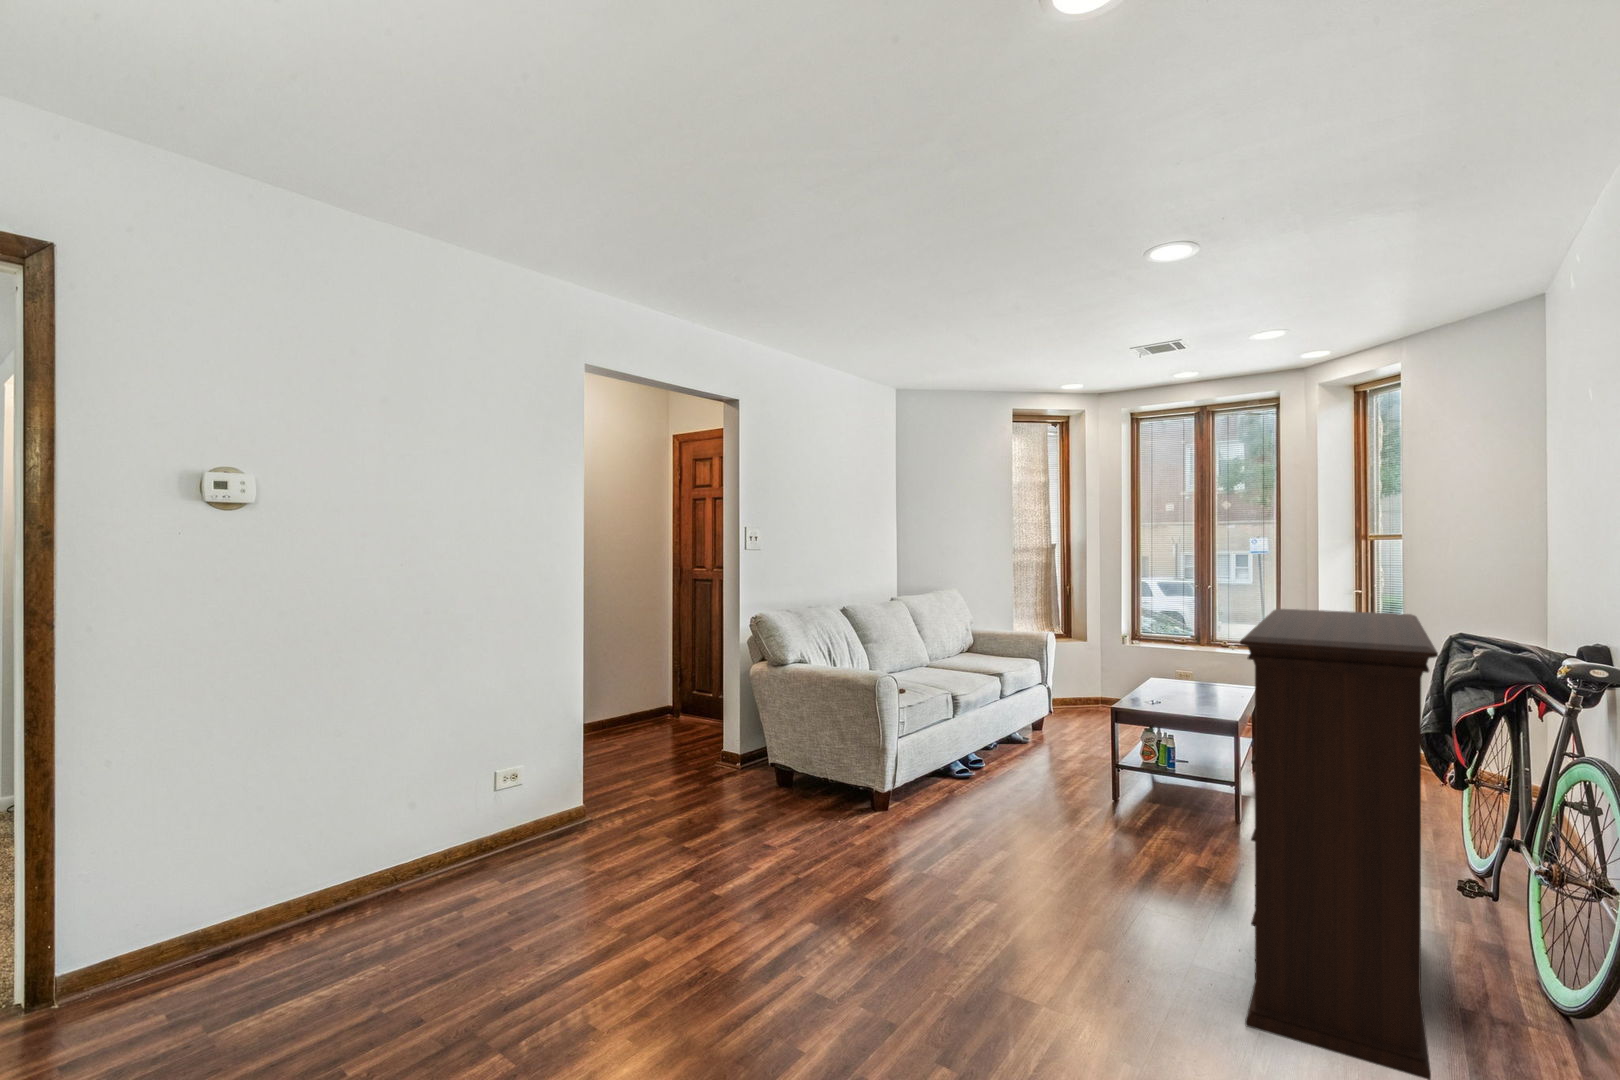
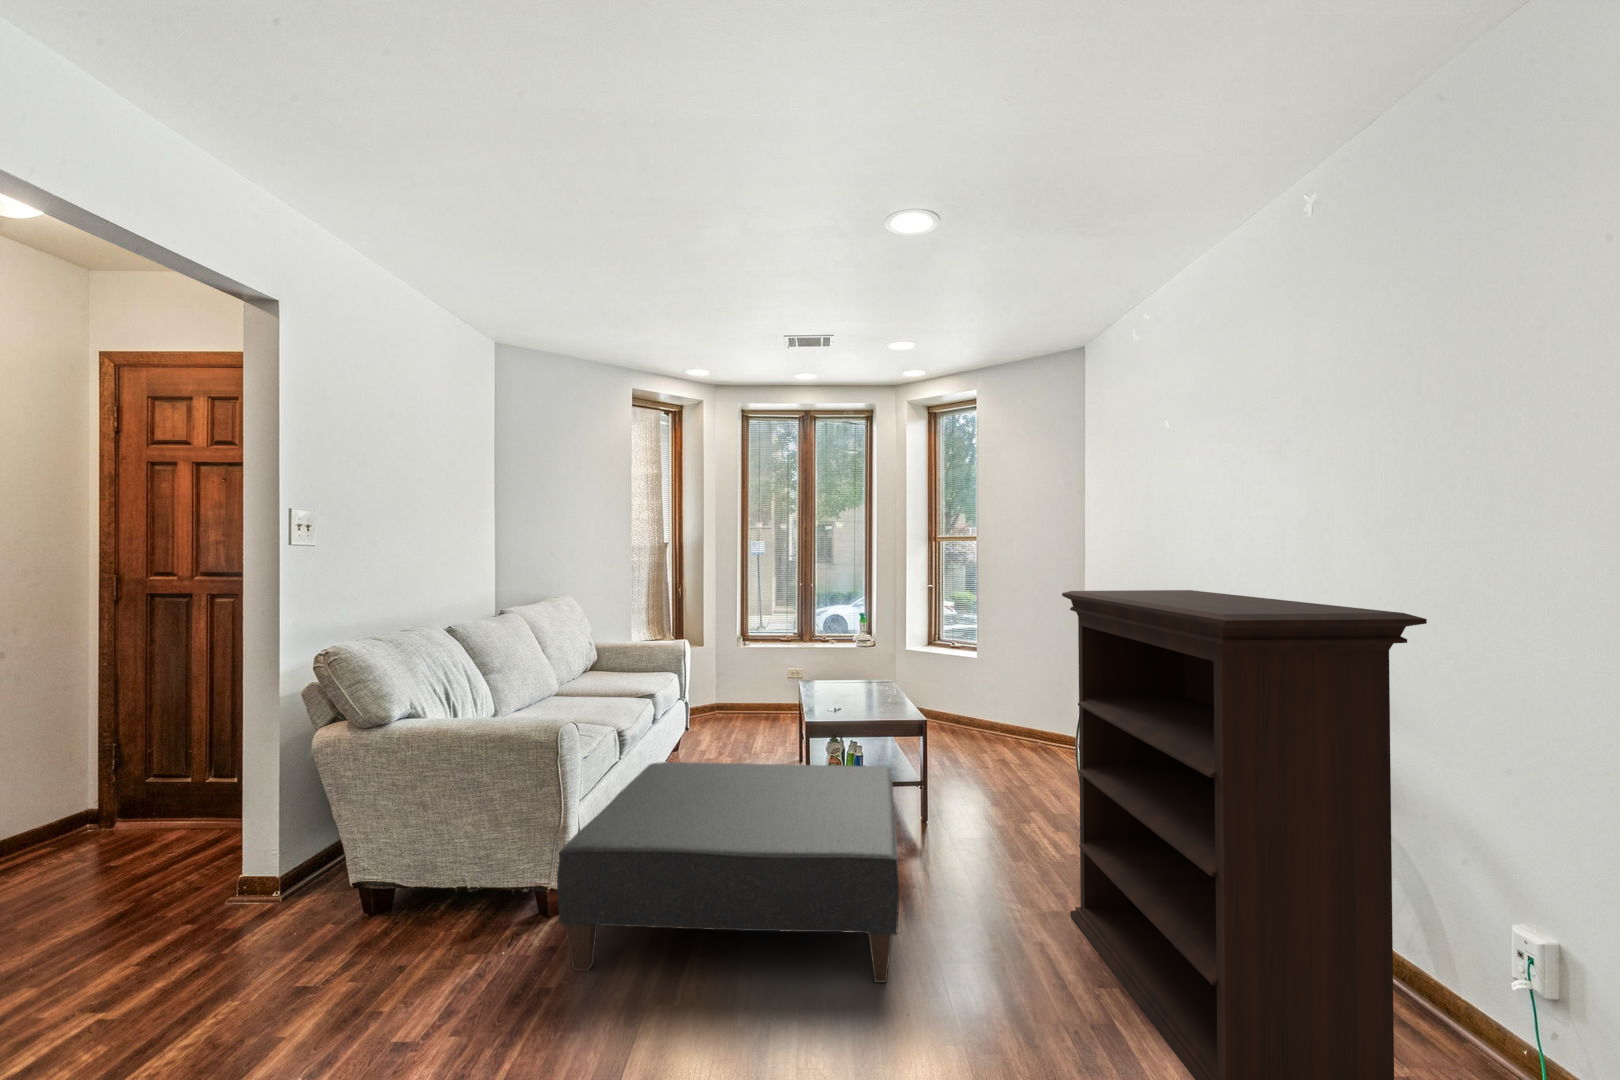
ottoman: none [861,720,1154,892] -> present [557,762,899,983]

